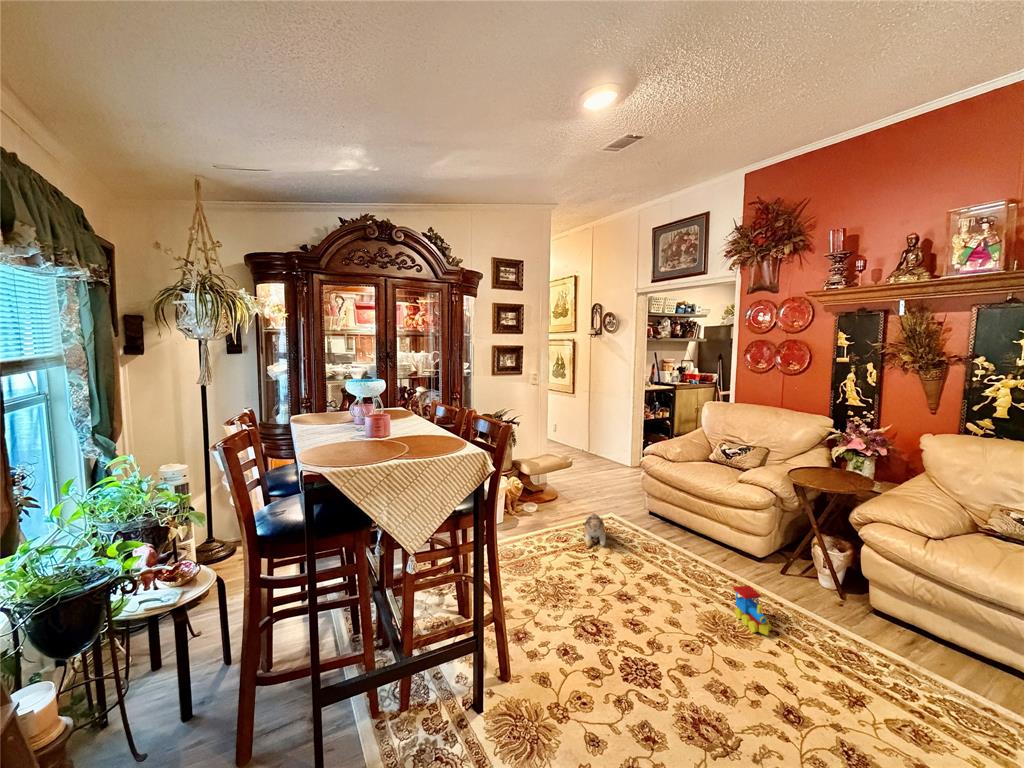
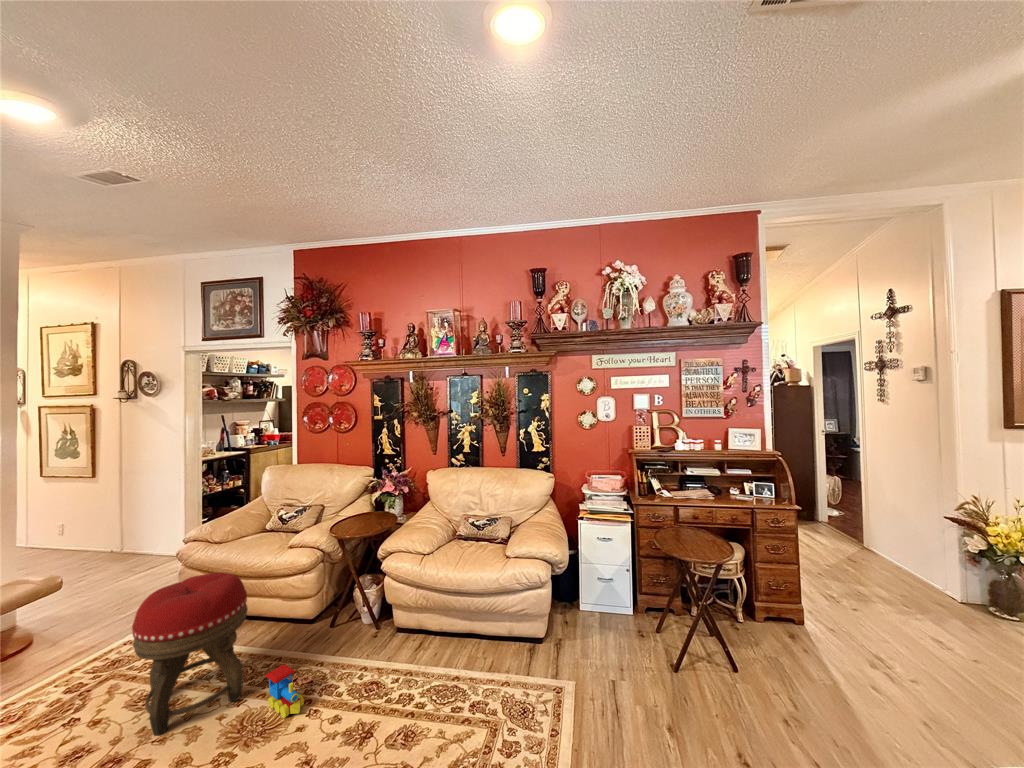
footstool: none [633,482,713,597] -> present [132,573,248,736]
plush toy: present [585,513,606,547] -> none [56,654,107,708]

